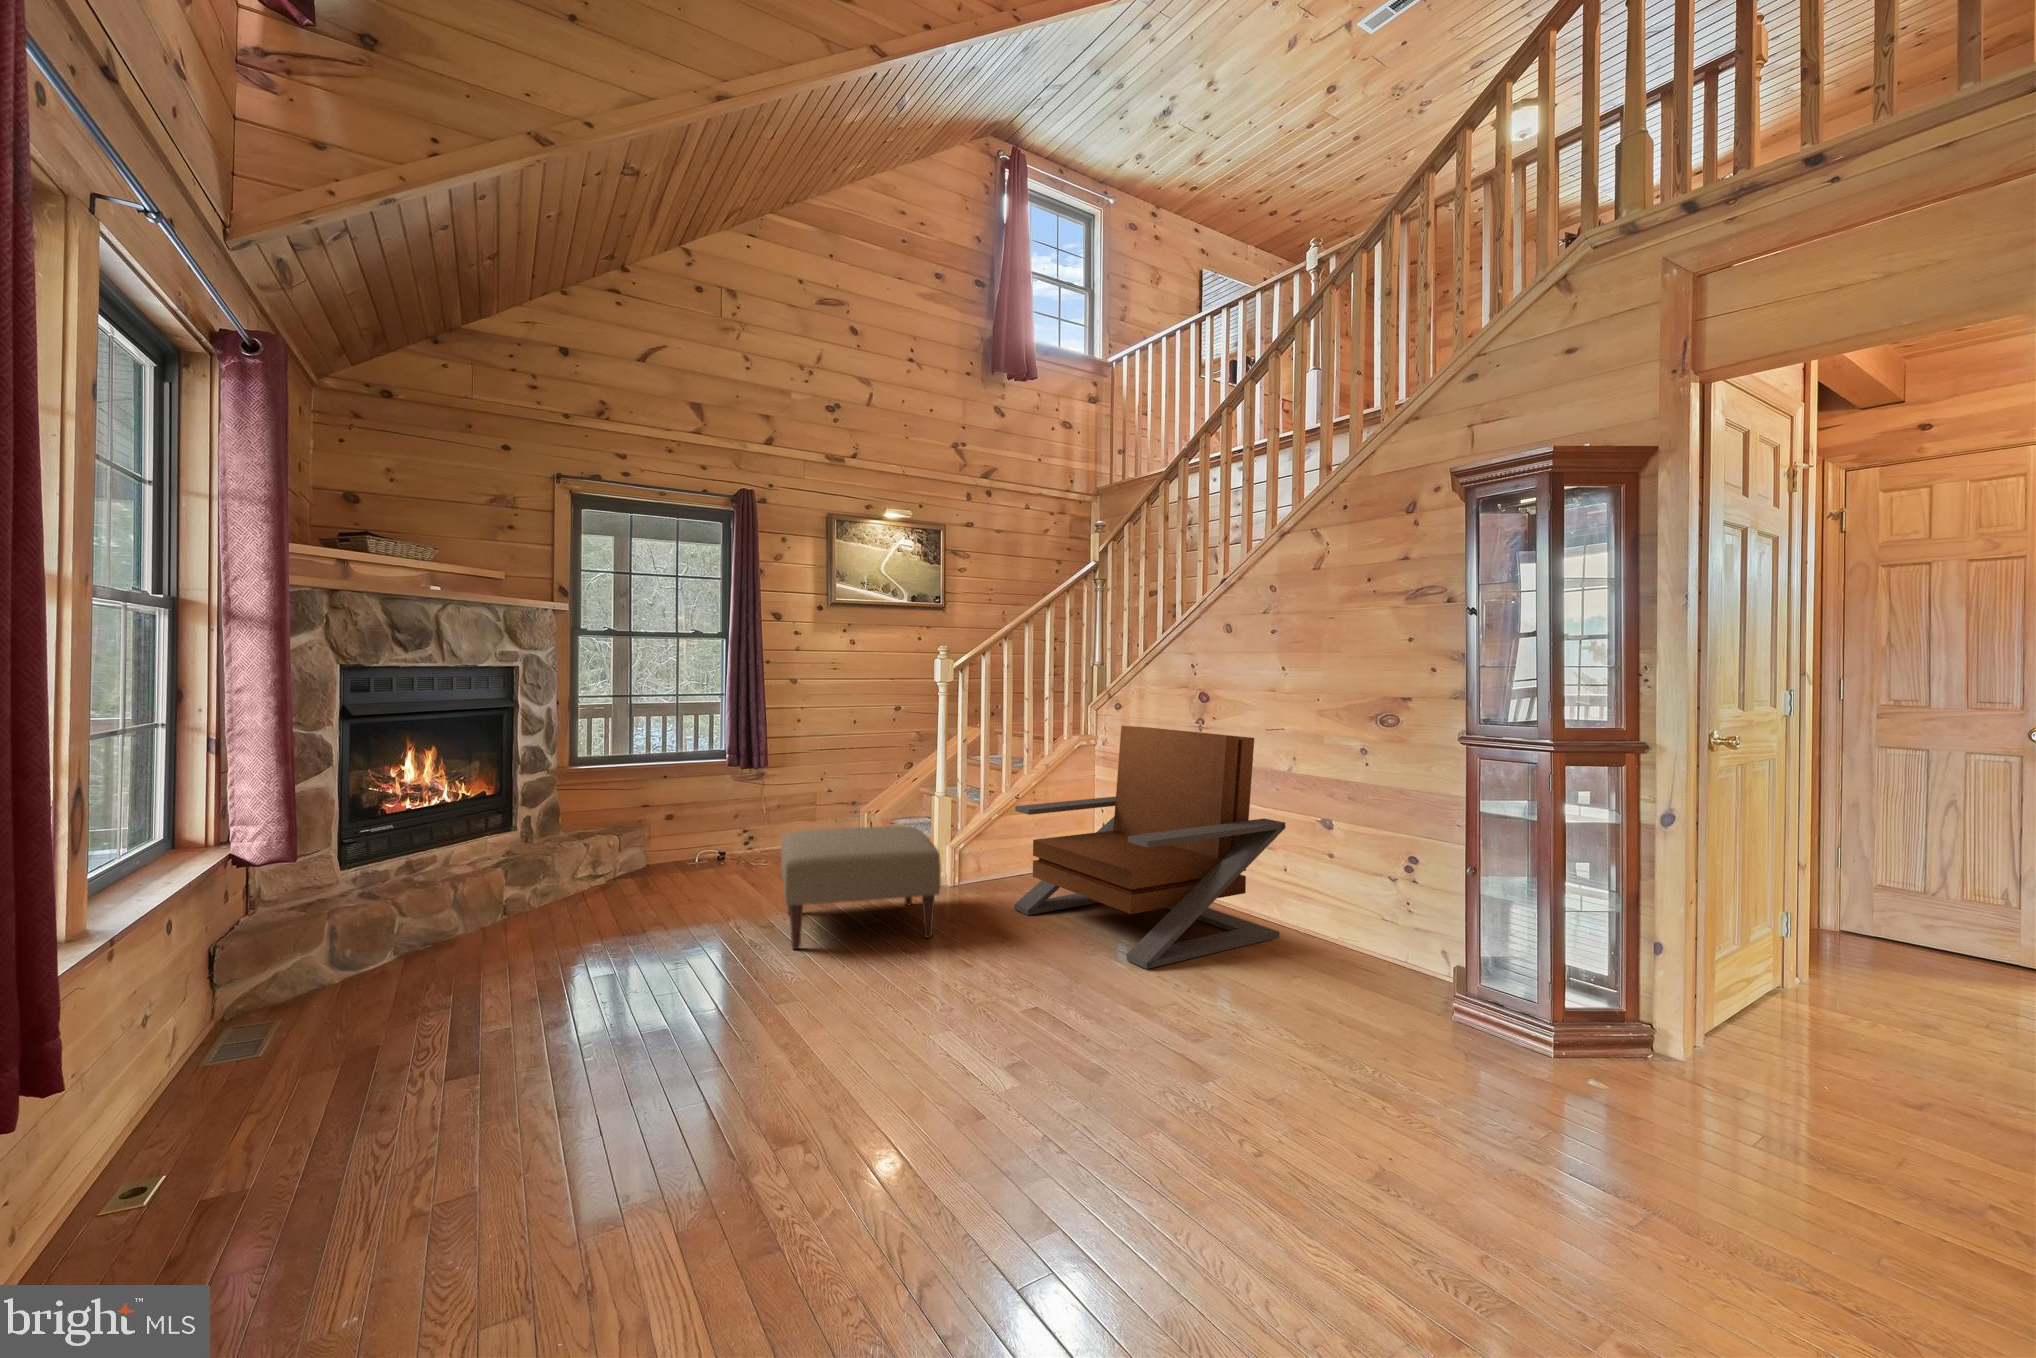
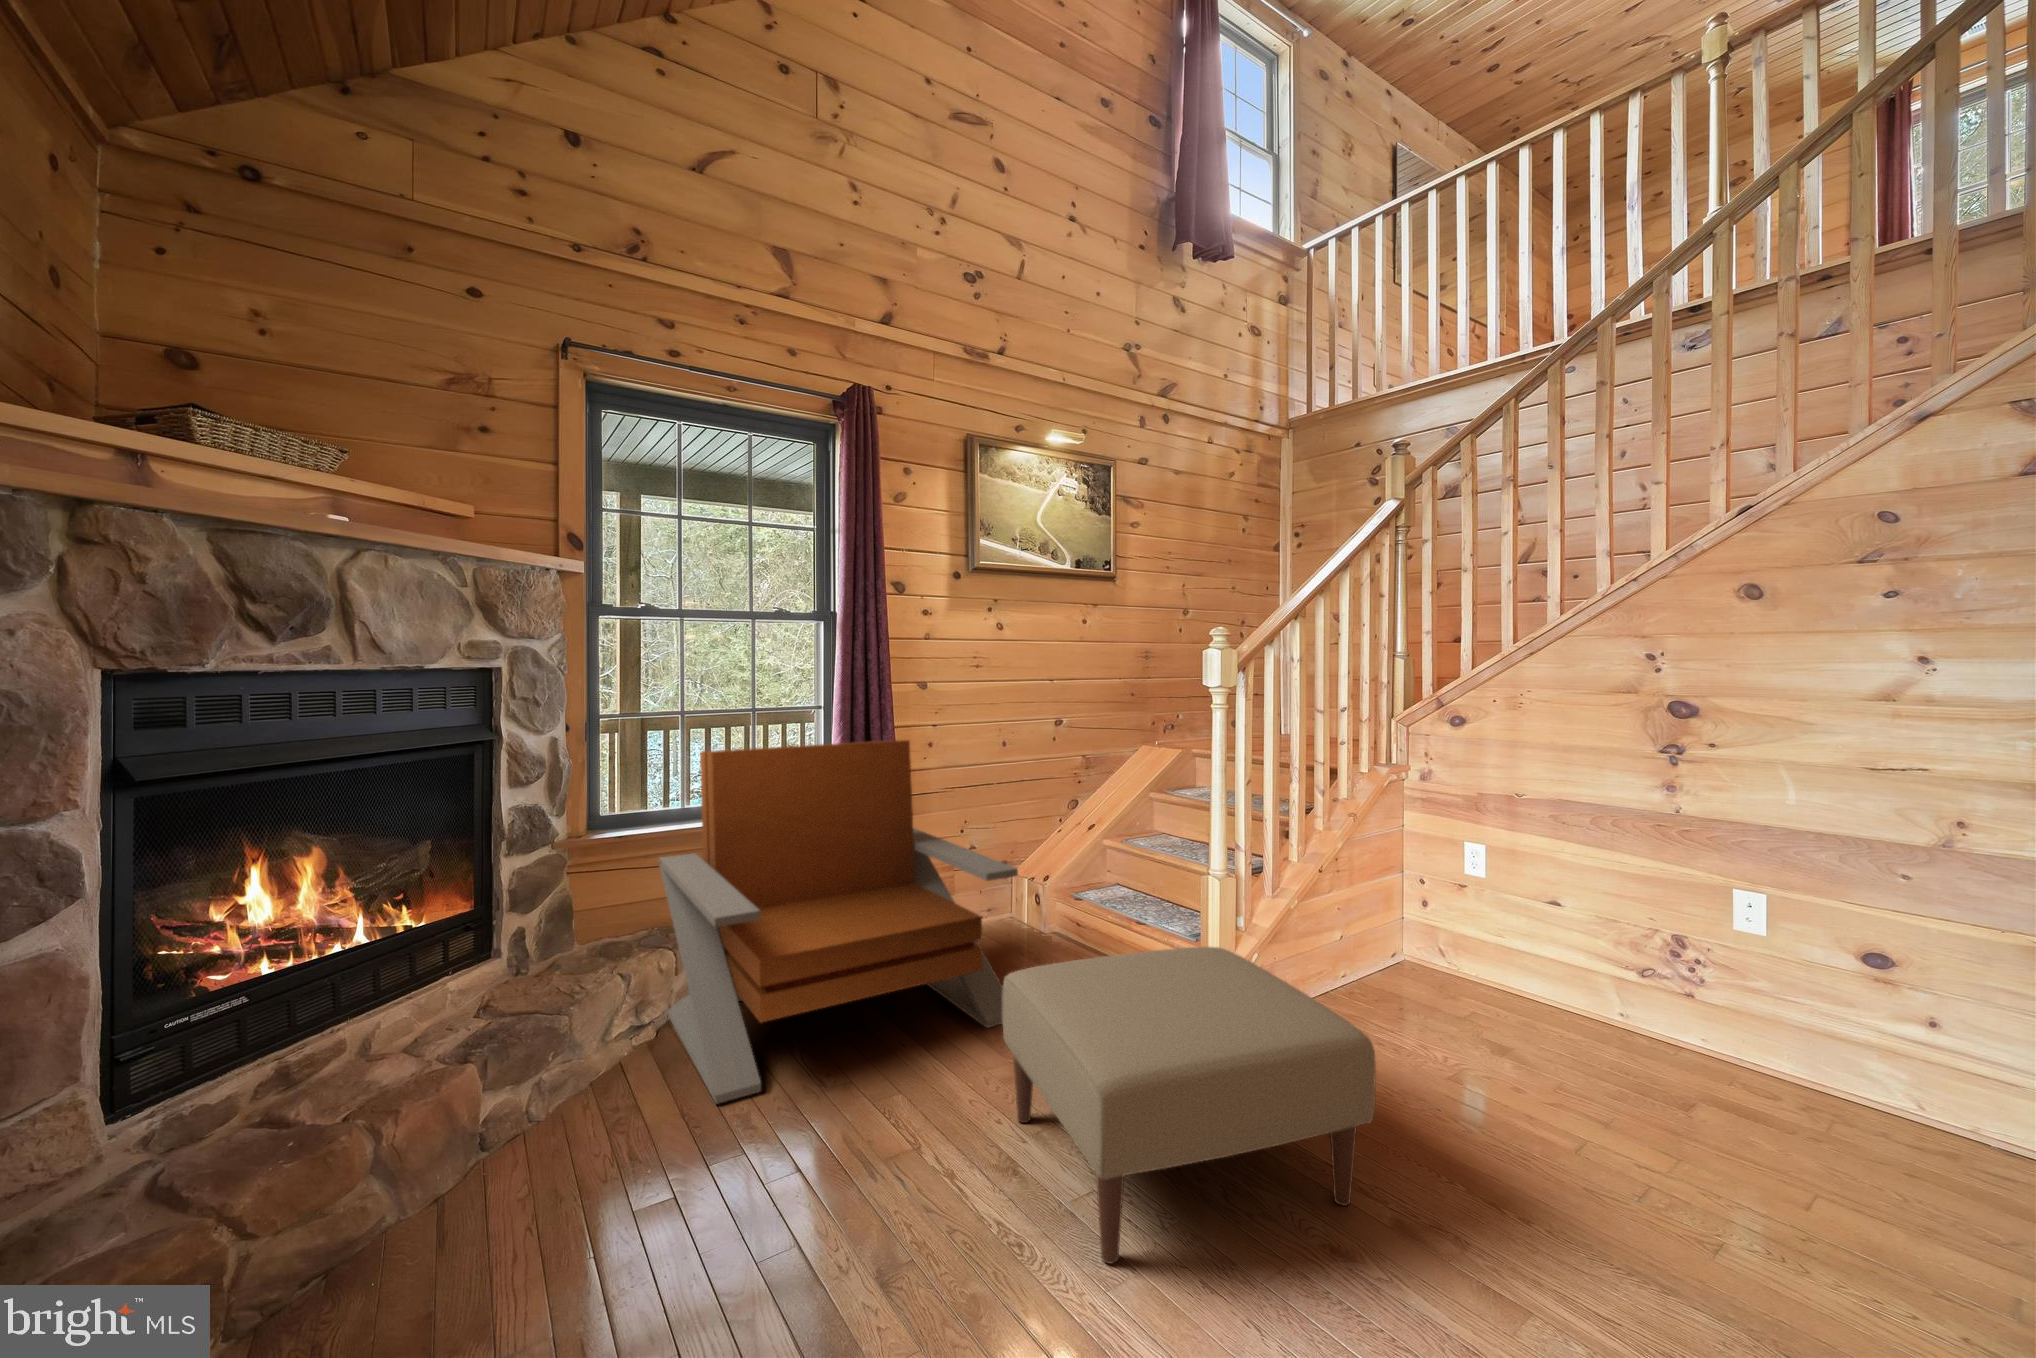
lounge chair: present [1014,726,1285,969] -> present [659,740,1018,1104]

